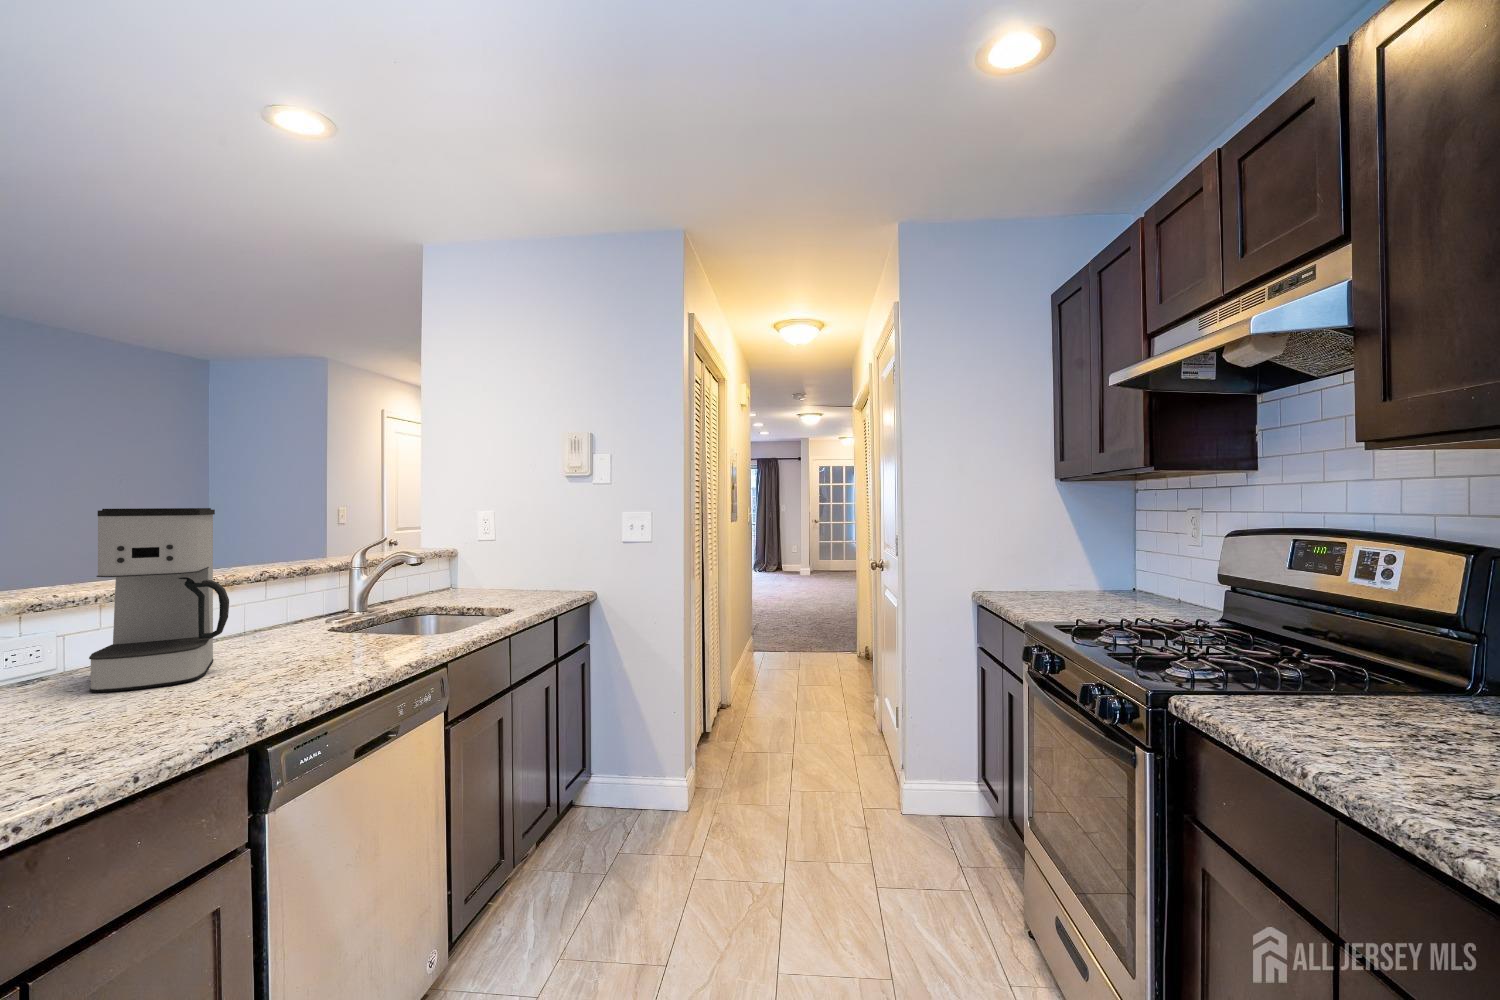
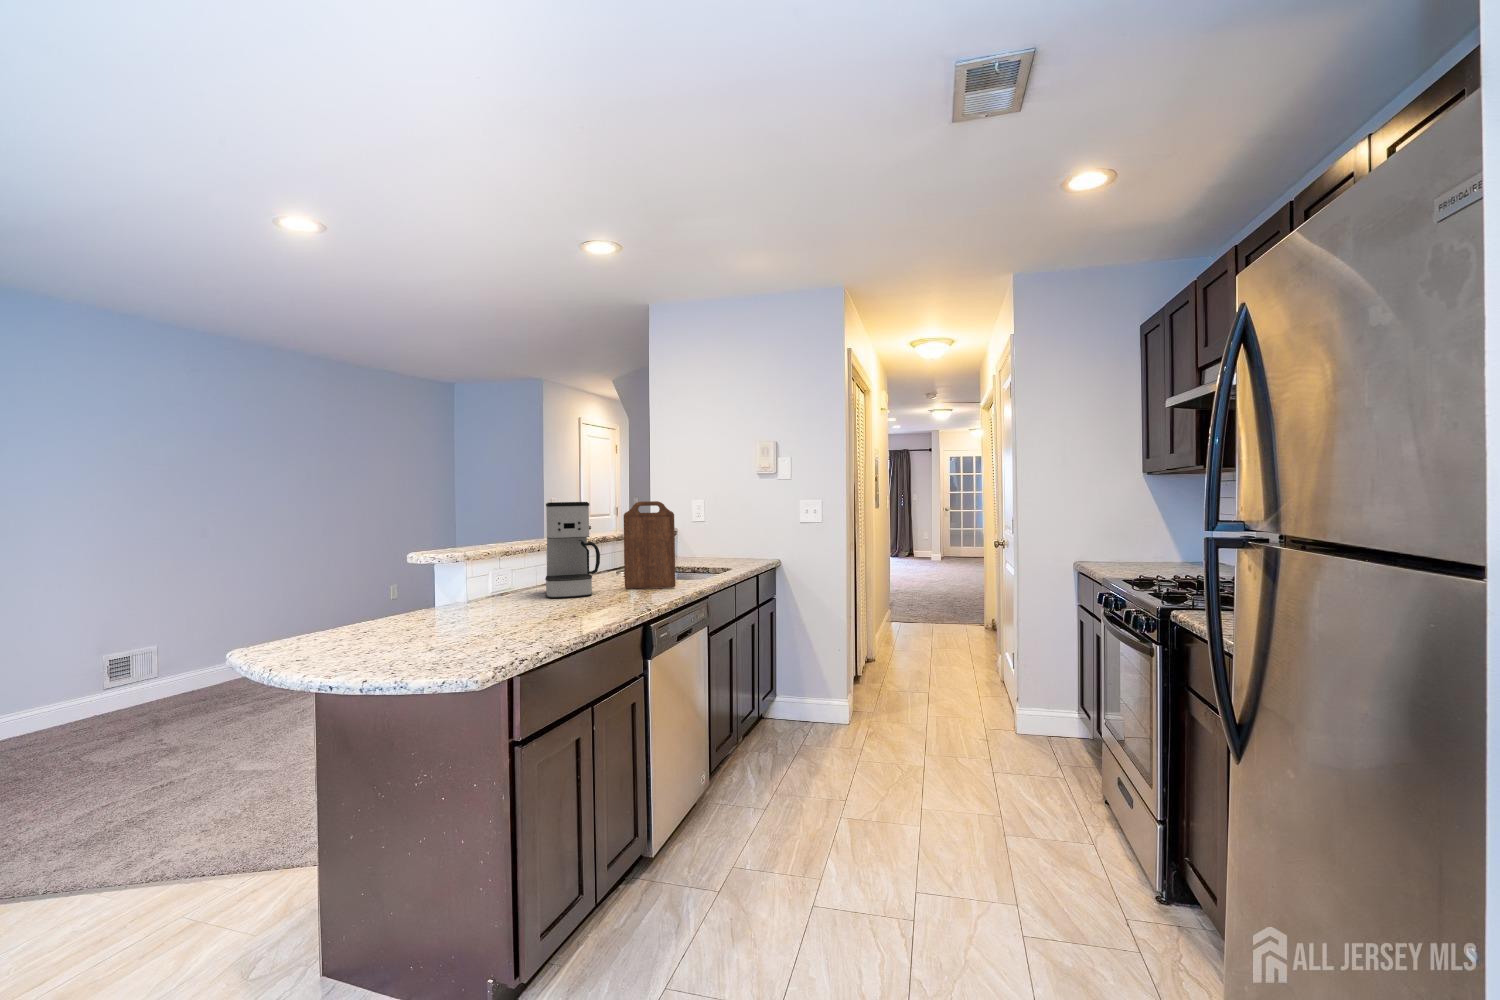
cutting board: none [289,508,387,658] -> present [623,501,675,589]

